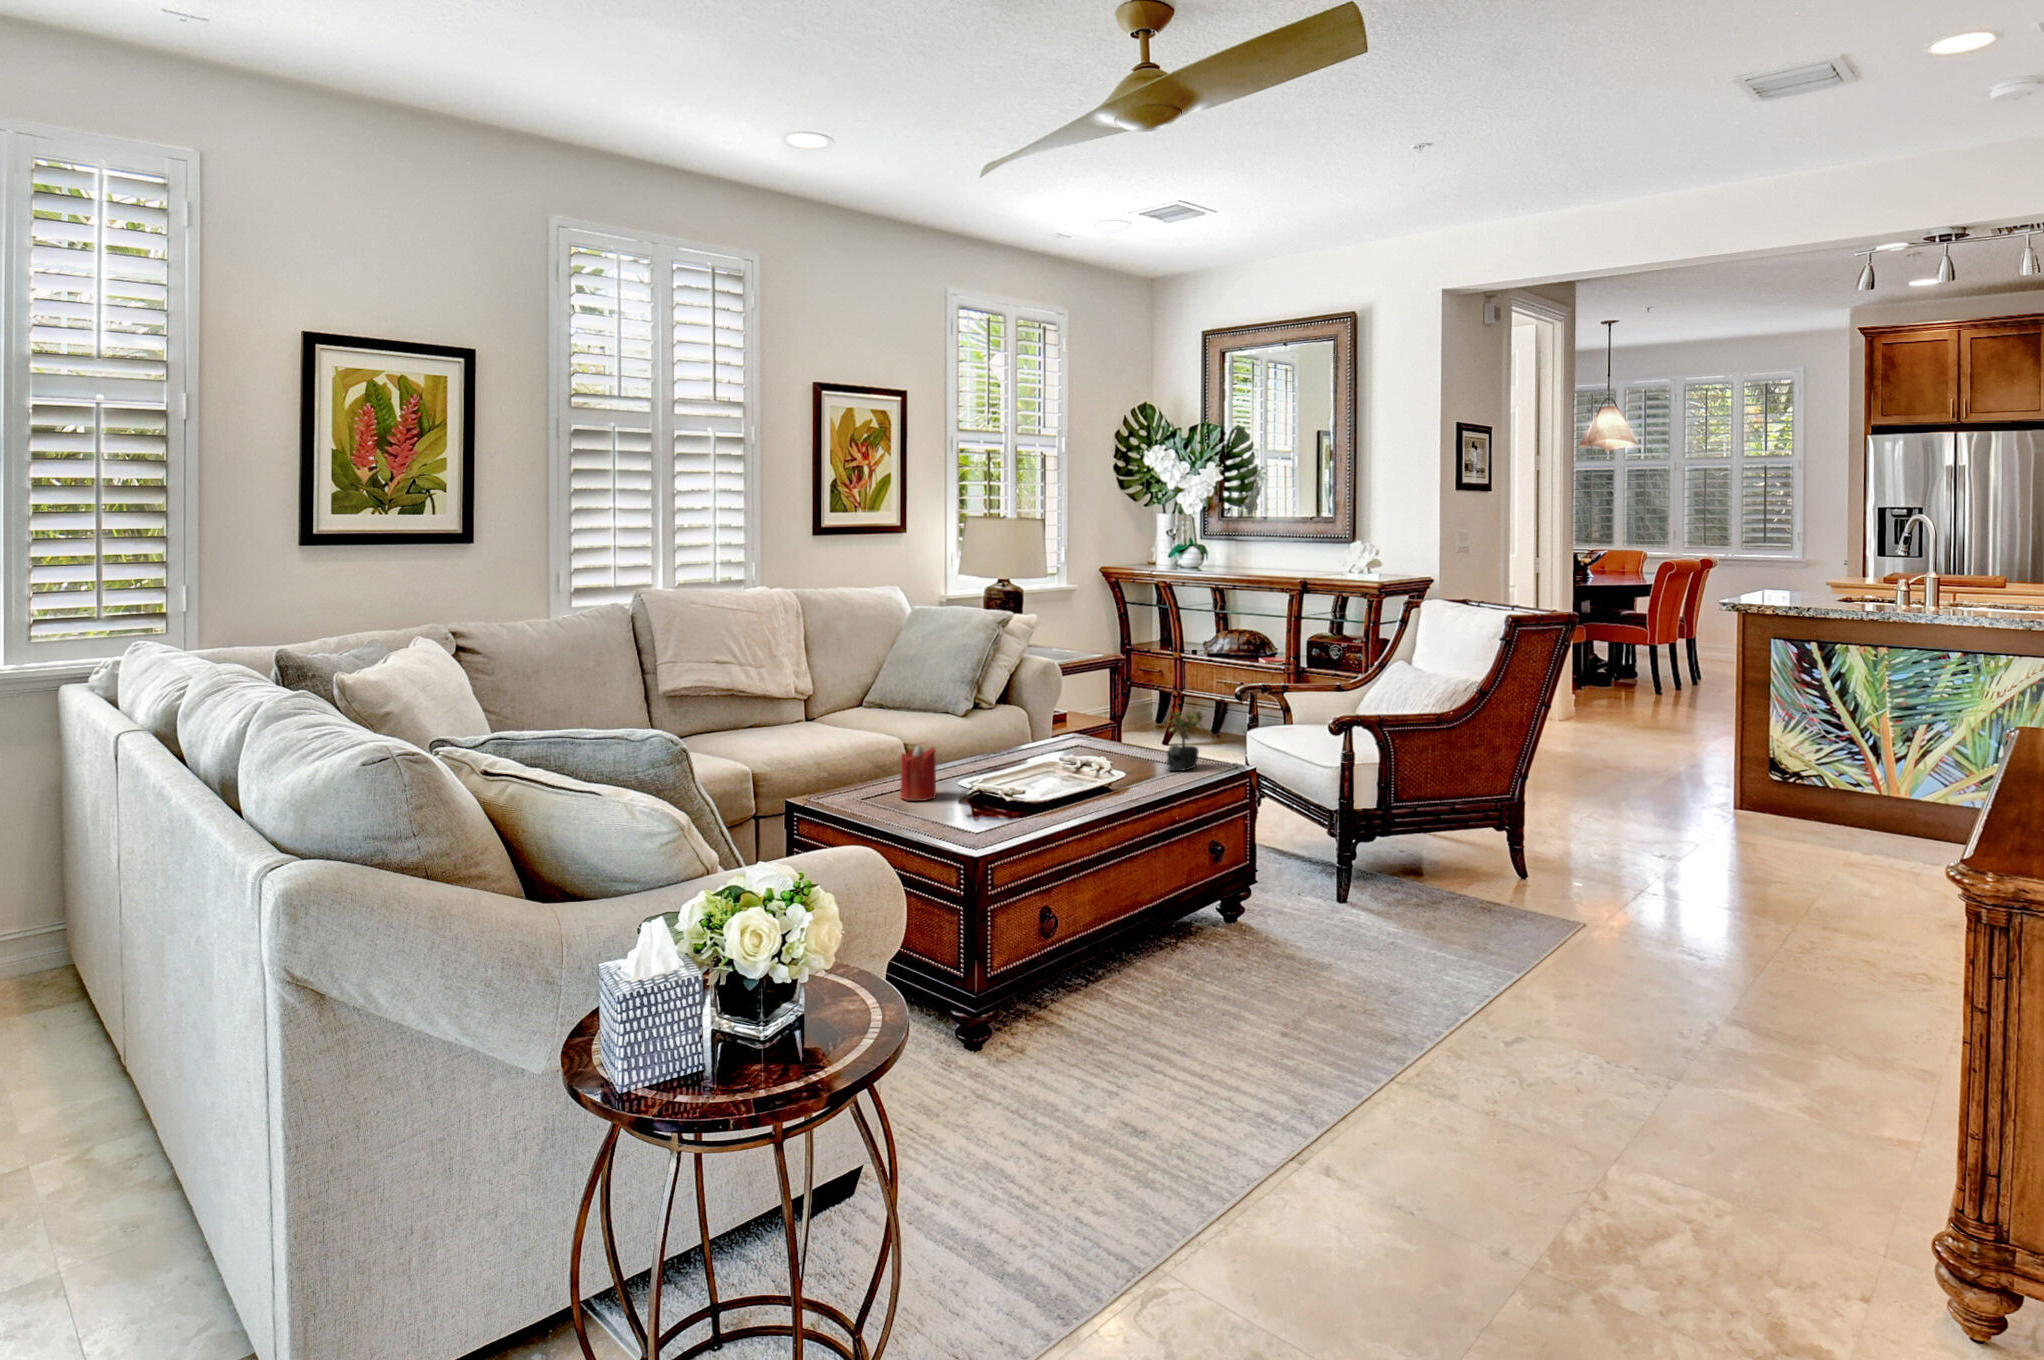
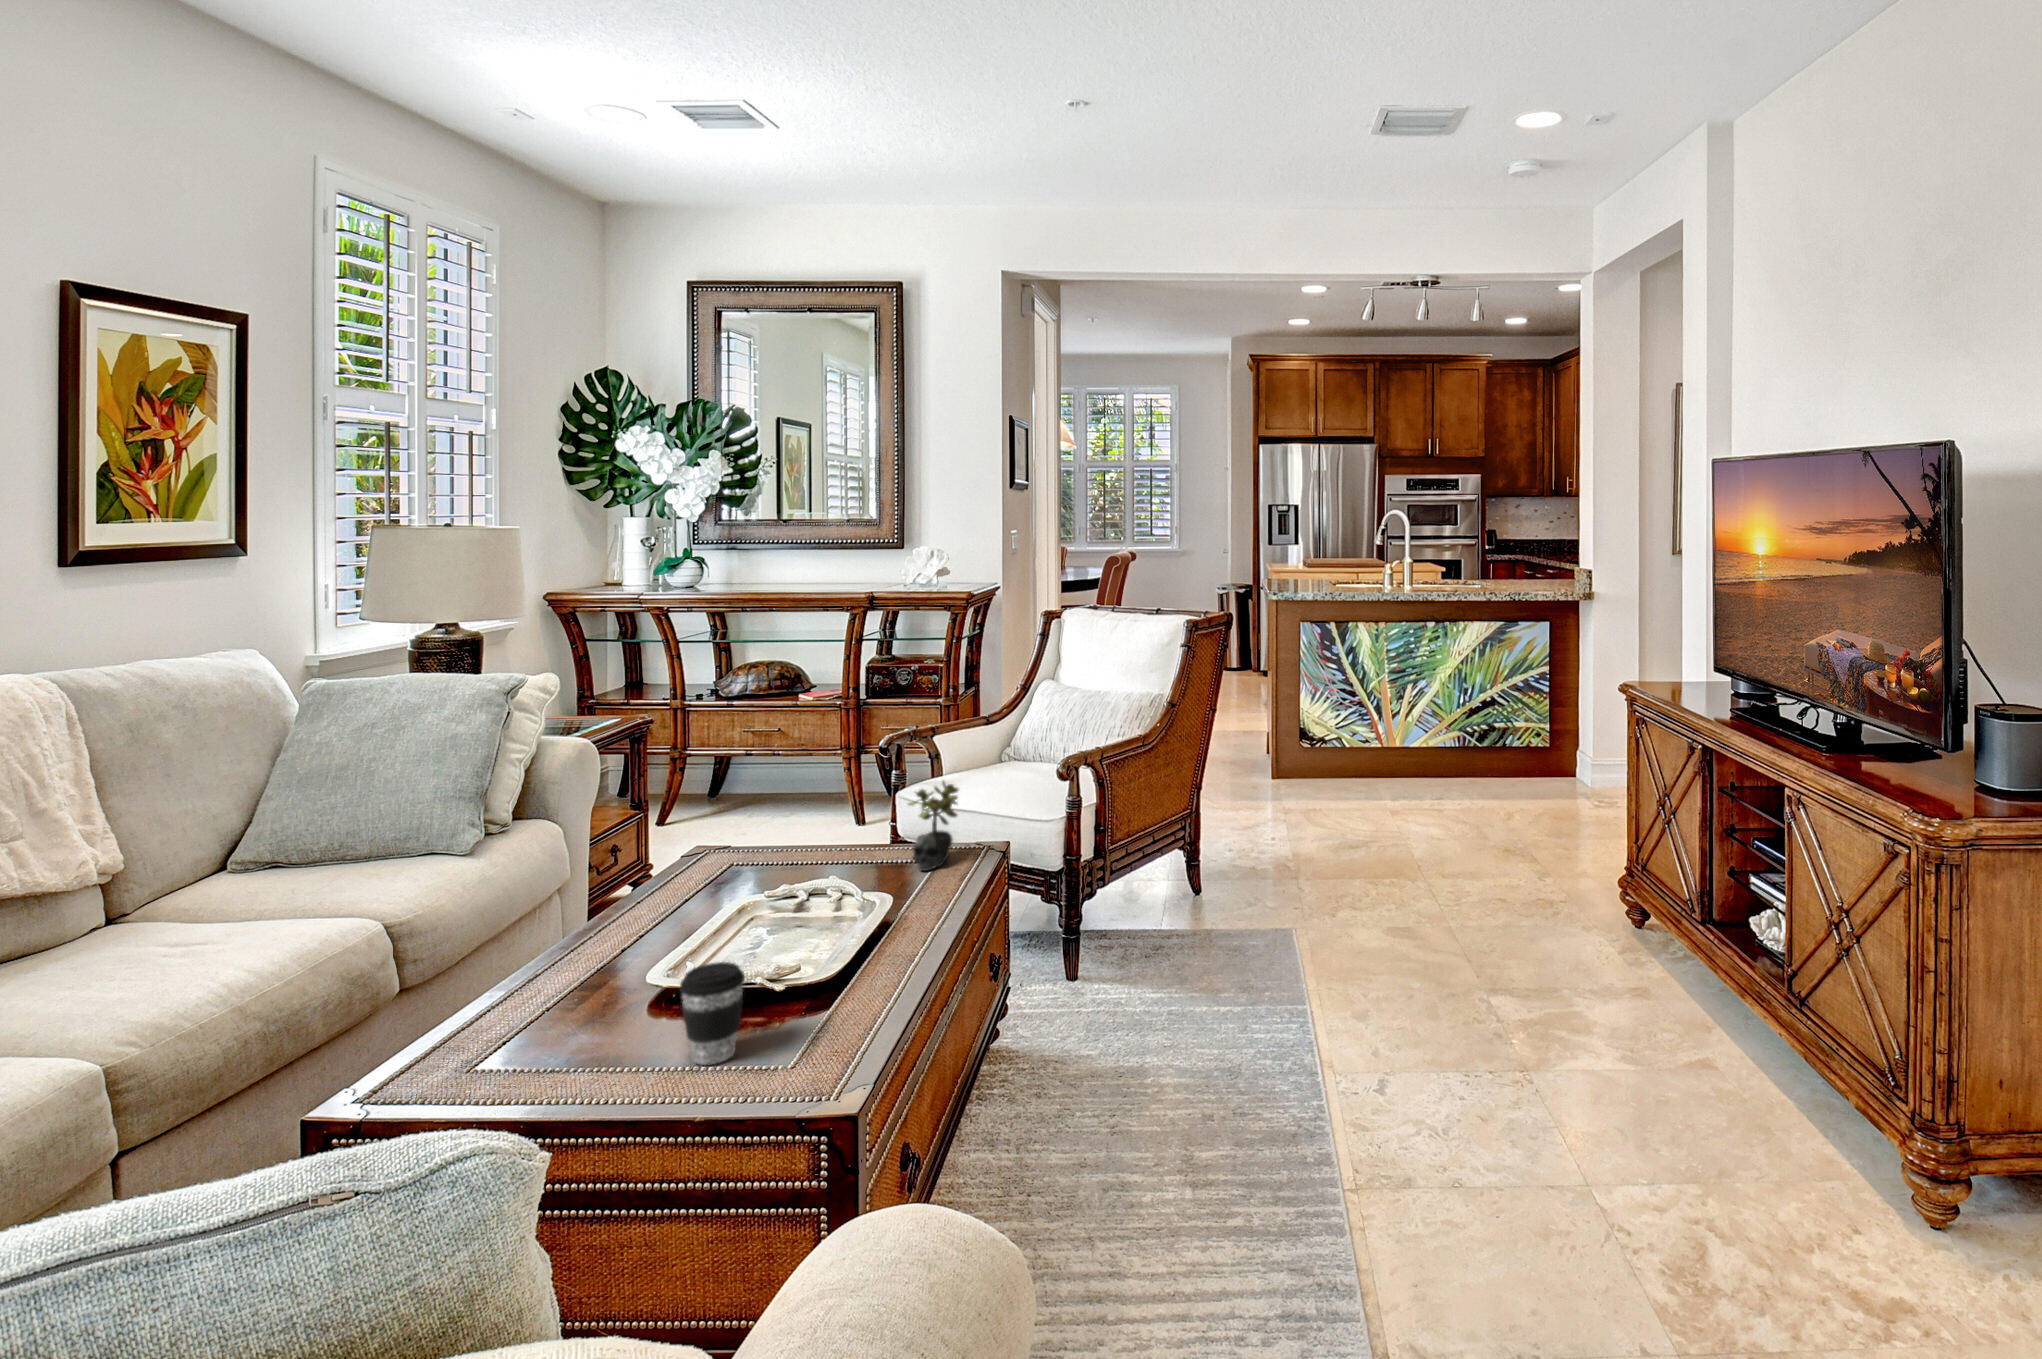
candle: present [900,745,936,801] -> none [540,924,617,1029]
coffee cup: none [935,773,971,829] -> present [680,962,745,1065]

